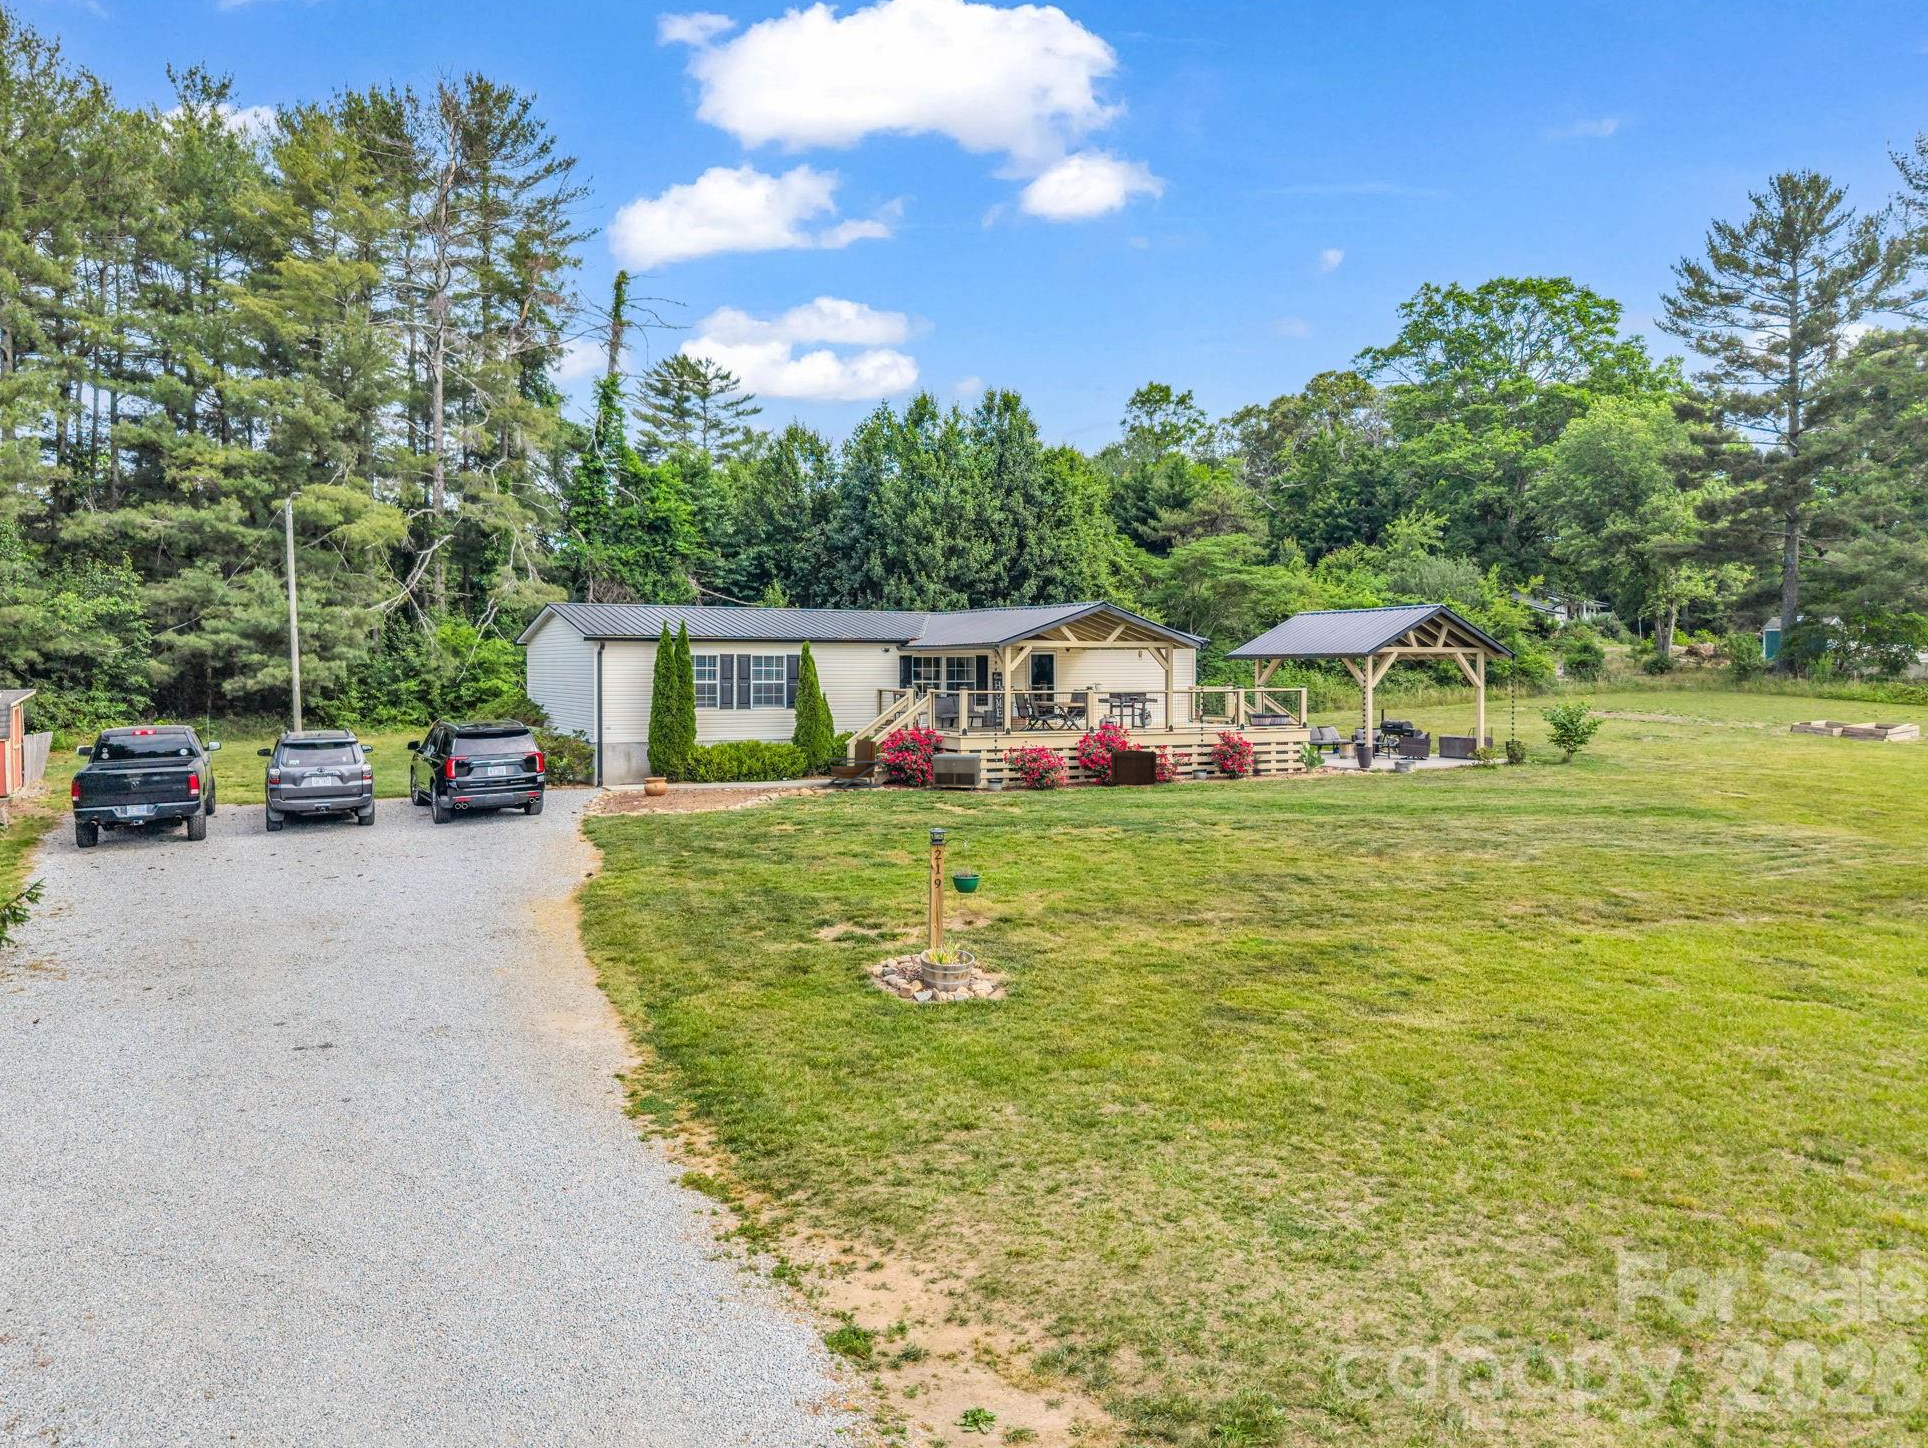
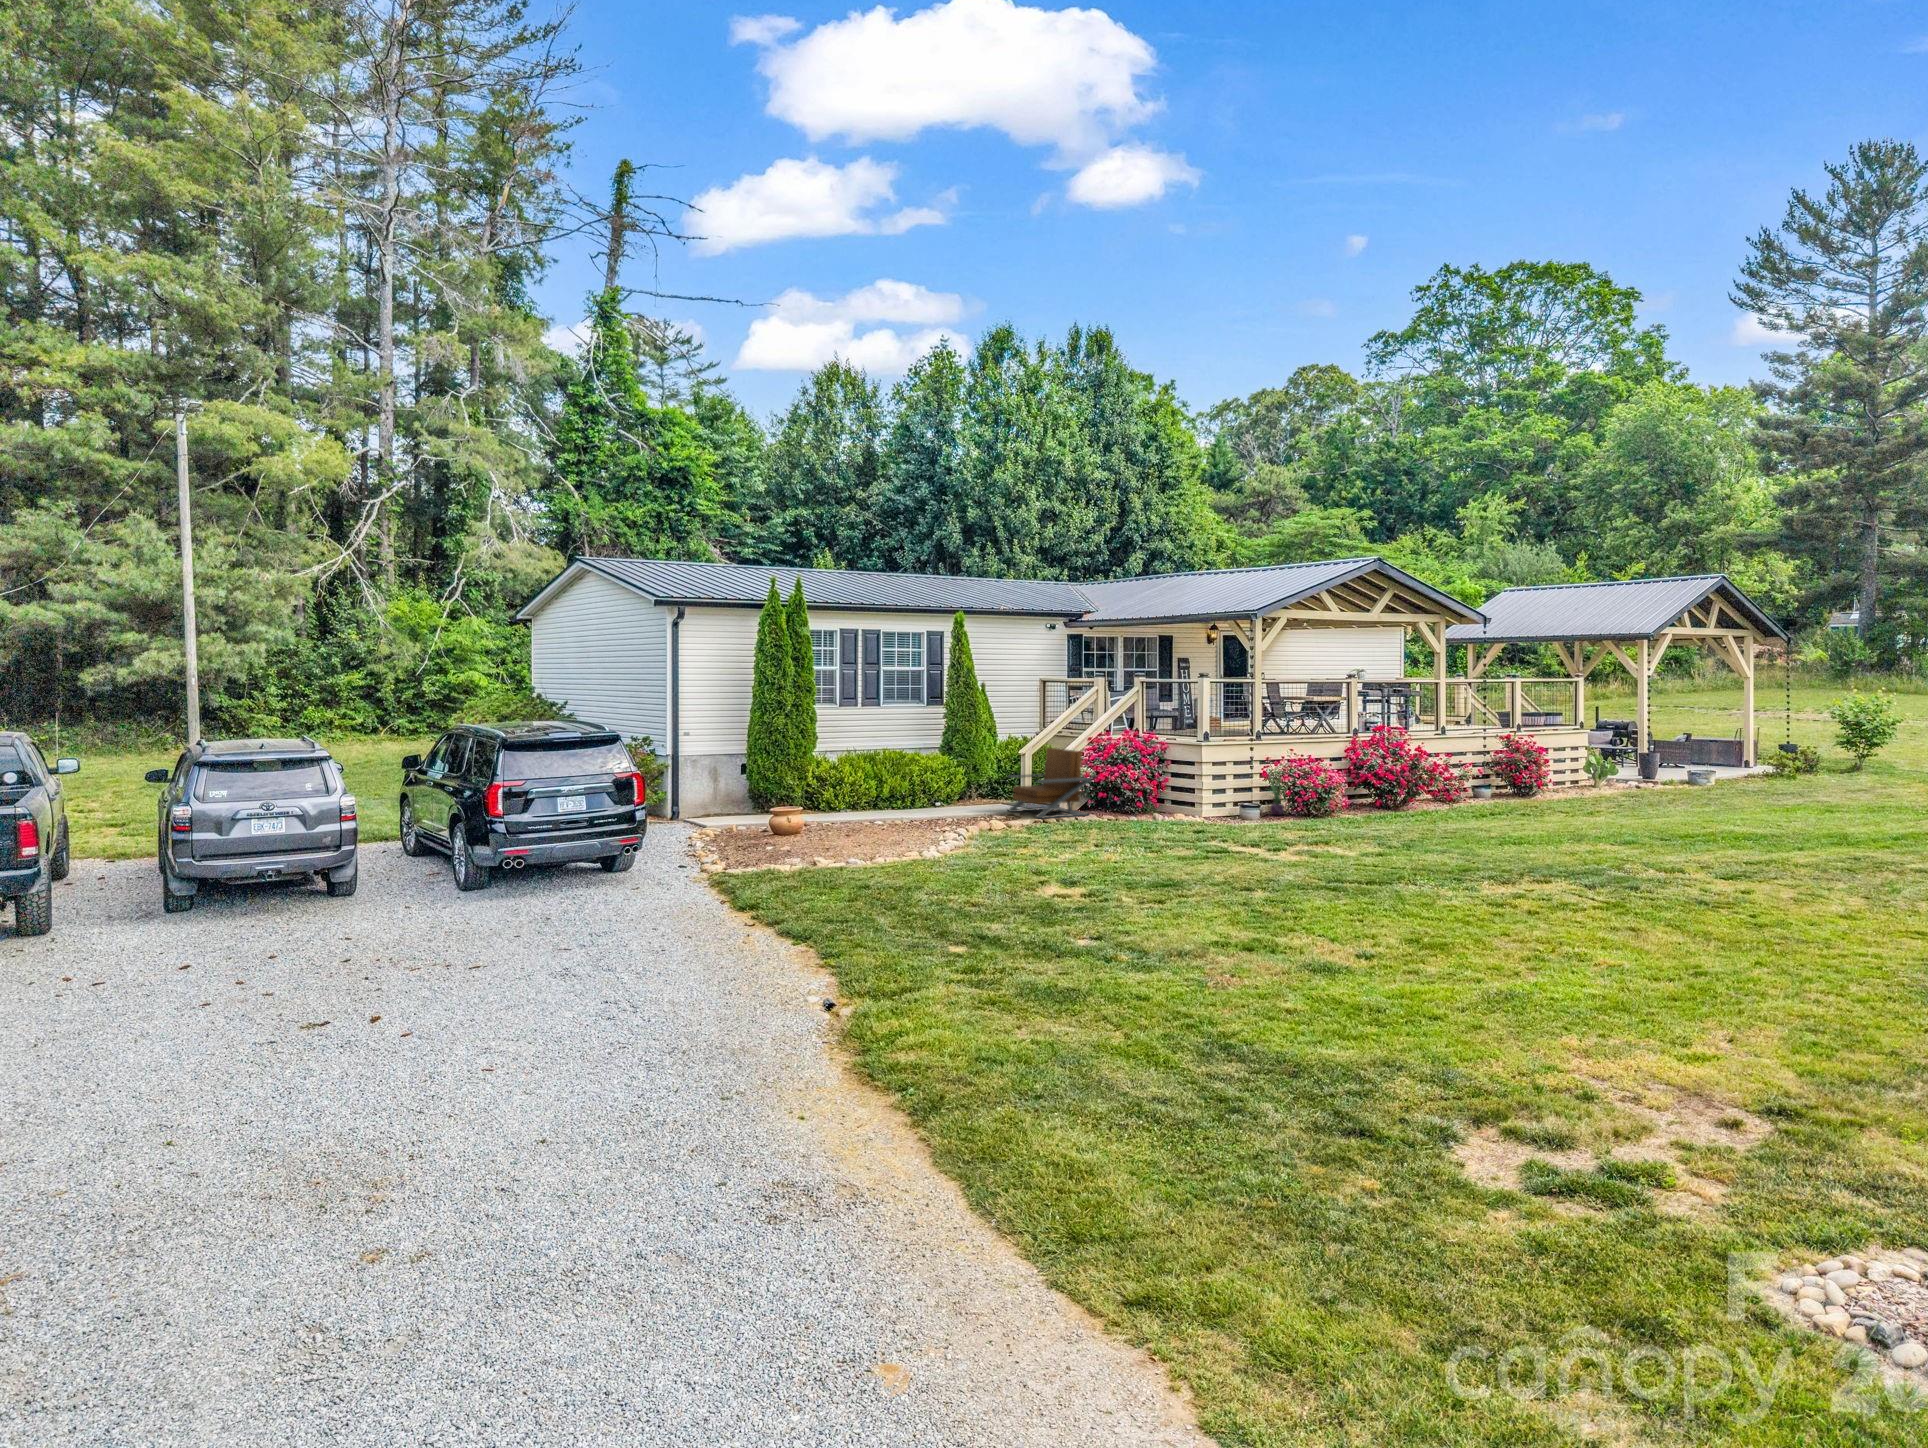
wooden crate: present [1111,750,1156,785] -> none [1394,761,1454,809]
storage bench: present [933,754,980,790] -> none [1170,768,1231,818]
decorative plant: present [1252,754,1261,776] -> present [1268,778,1285,815]

